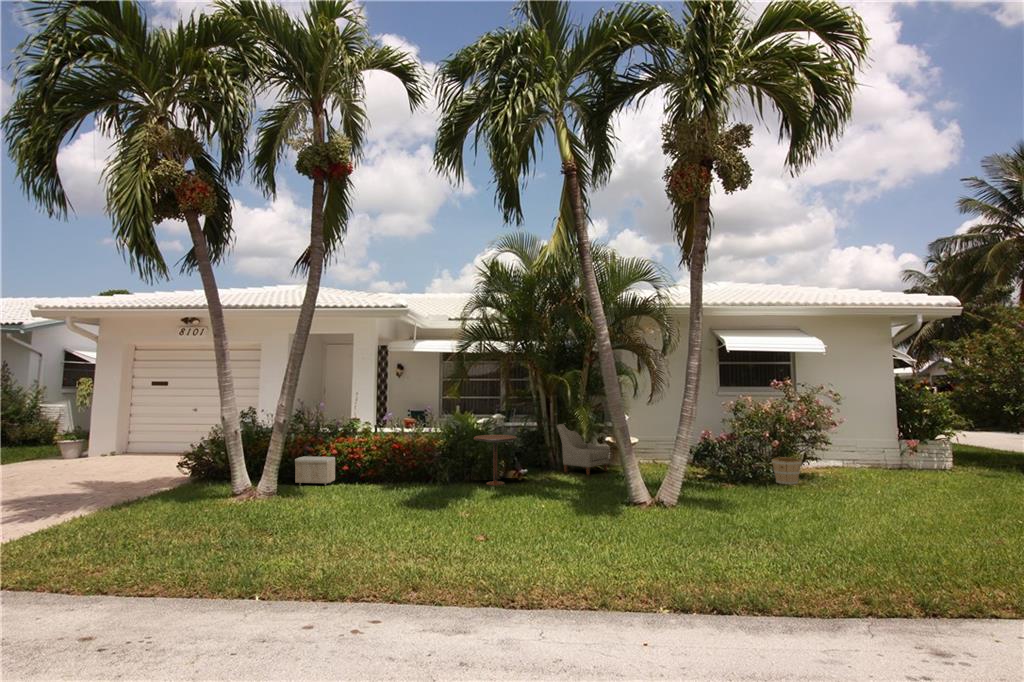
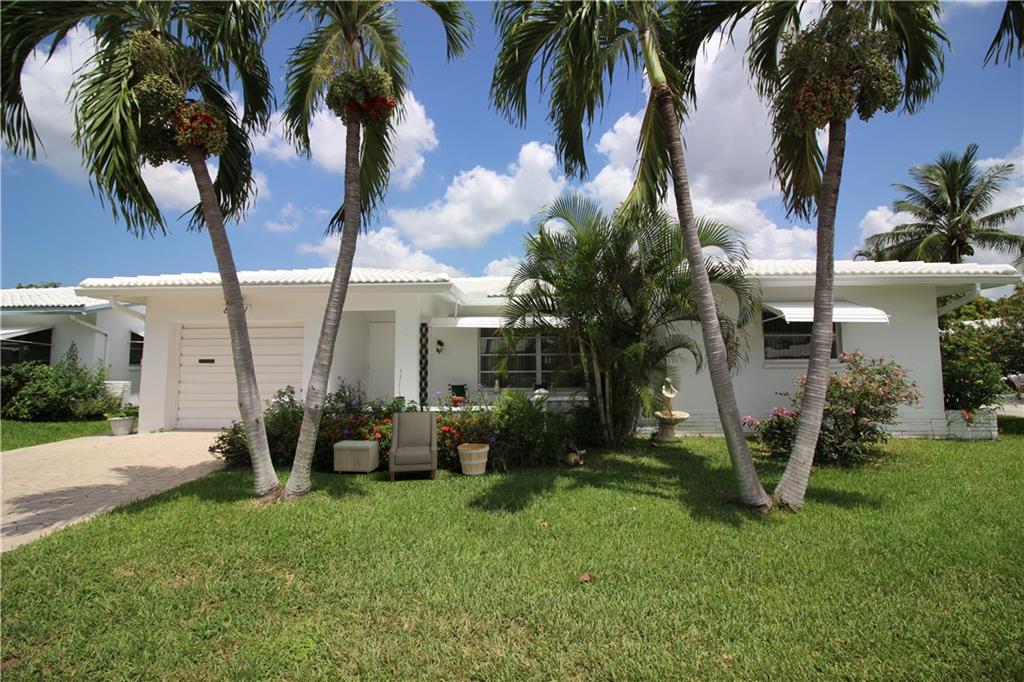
chair: present [557,424,609,475] -> present [389,412,437,482]
pedestal table: present [474,435,517,485] -> none [532,415,581,473]
wooden bucket: present [772,457,802,485] -> present [458,443,489,475]

